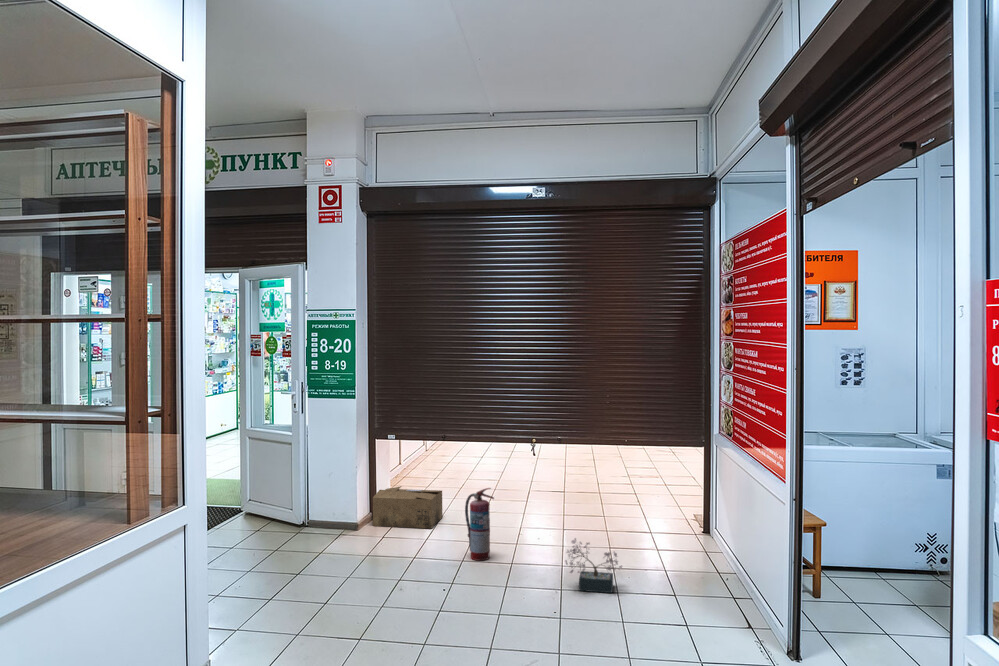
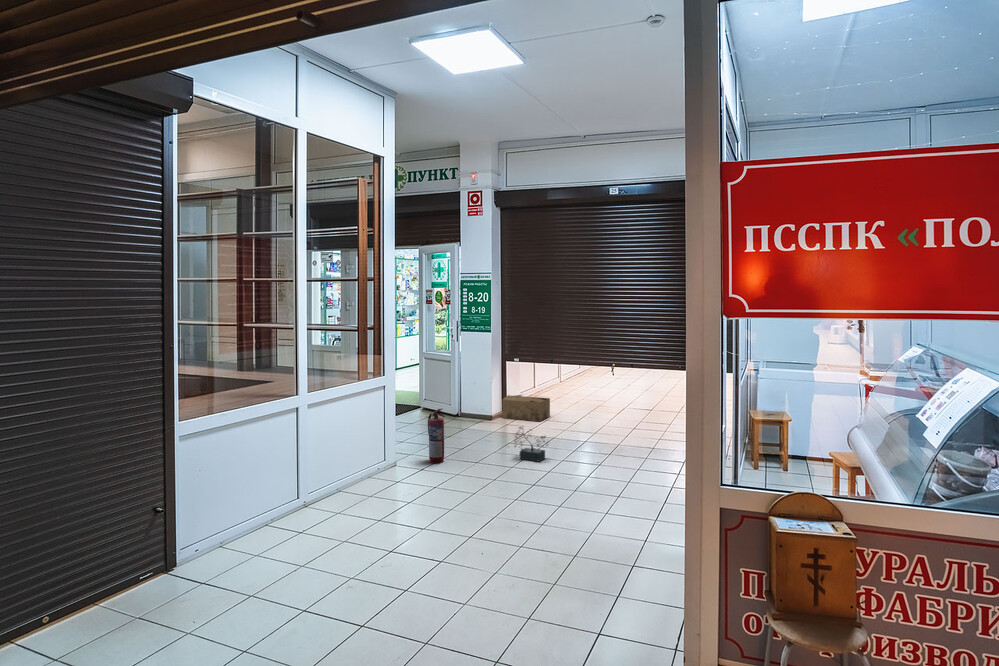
fire extinguisher: present [465,488,494,561] -> present [428,409,445,463]
decorative plant: present [565,538,622,593] -> present [514,427,548,461]

